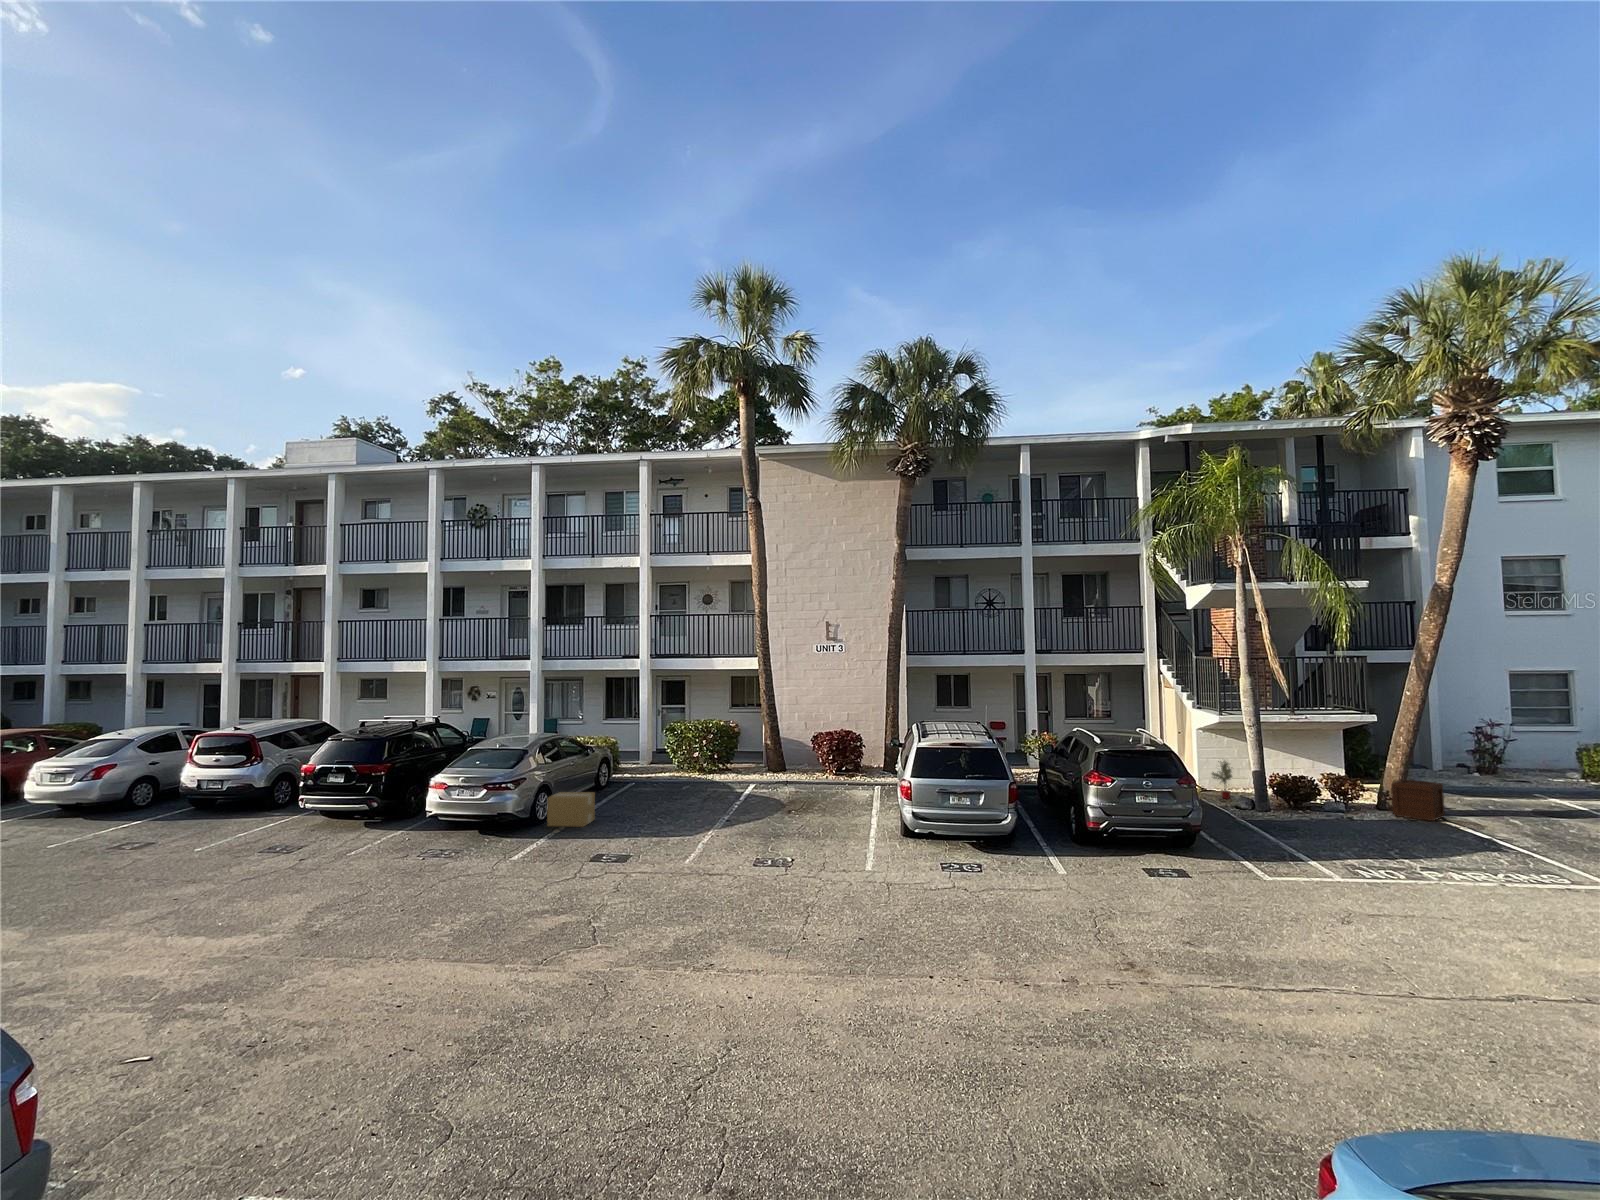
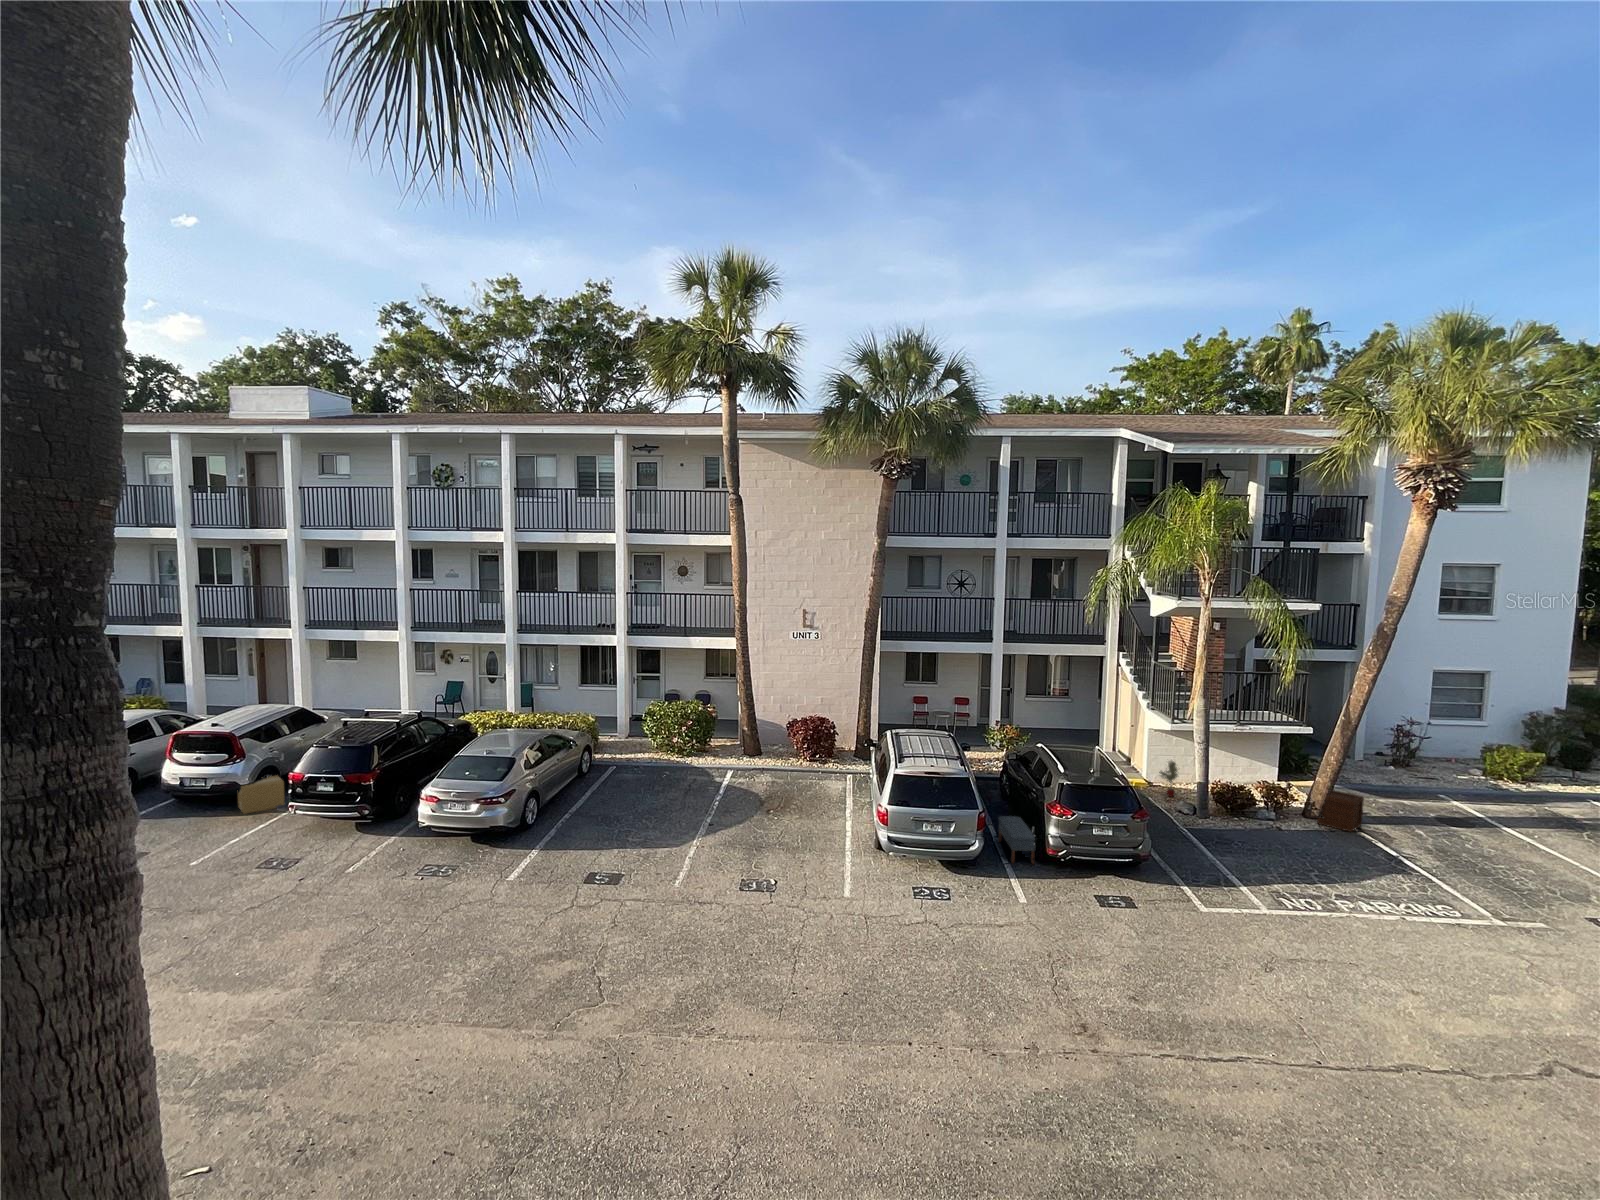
cardboard box: present [547,792,595,827] -> present [238,776,285,814]
bench: none [1035,802,1076,846] -> present [999,816,1035,863]

